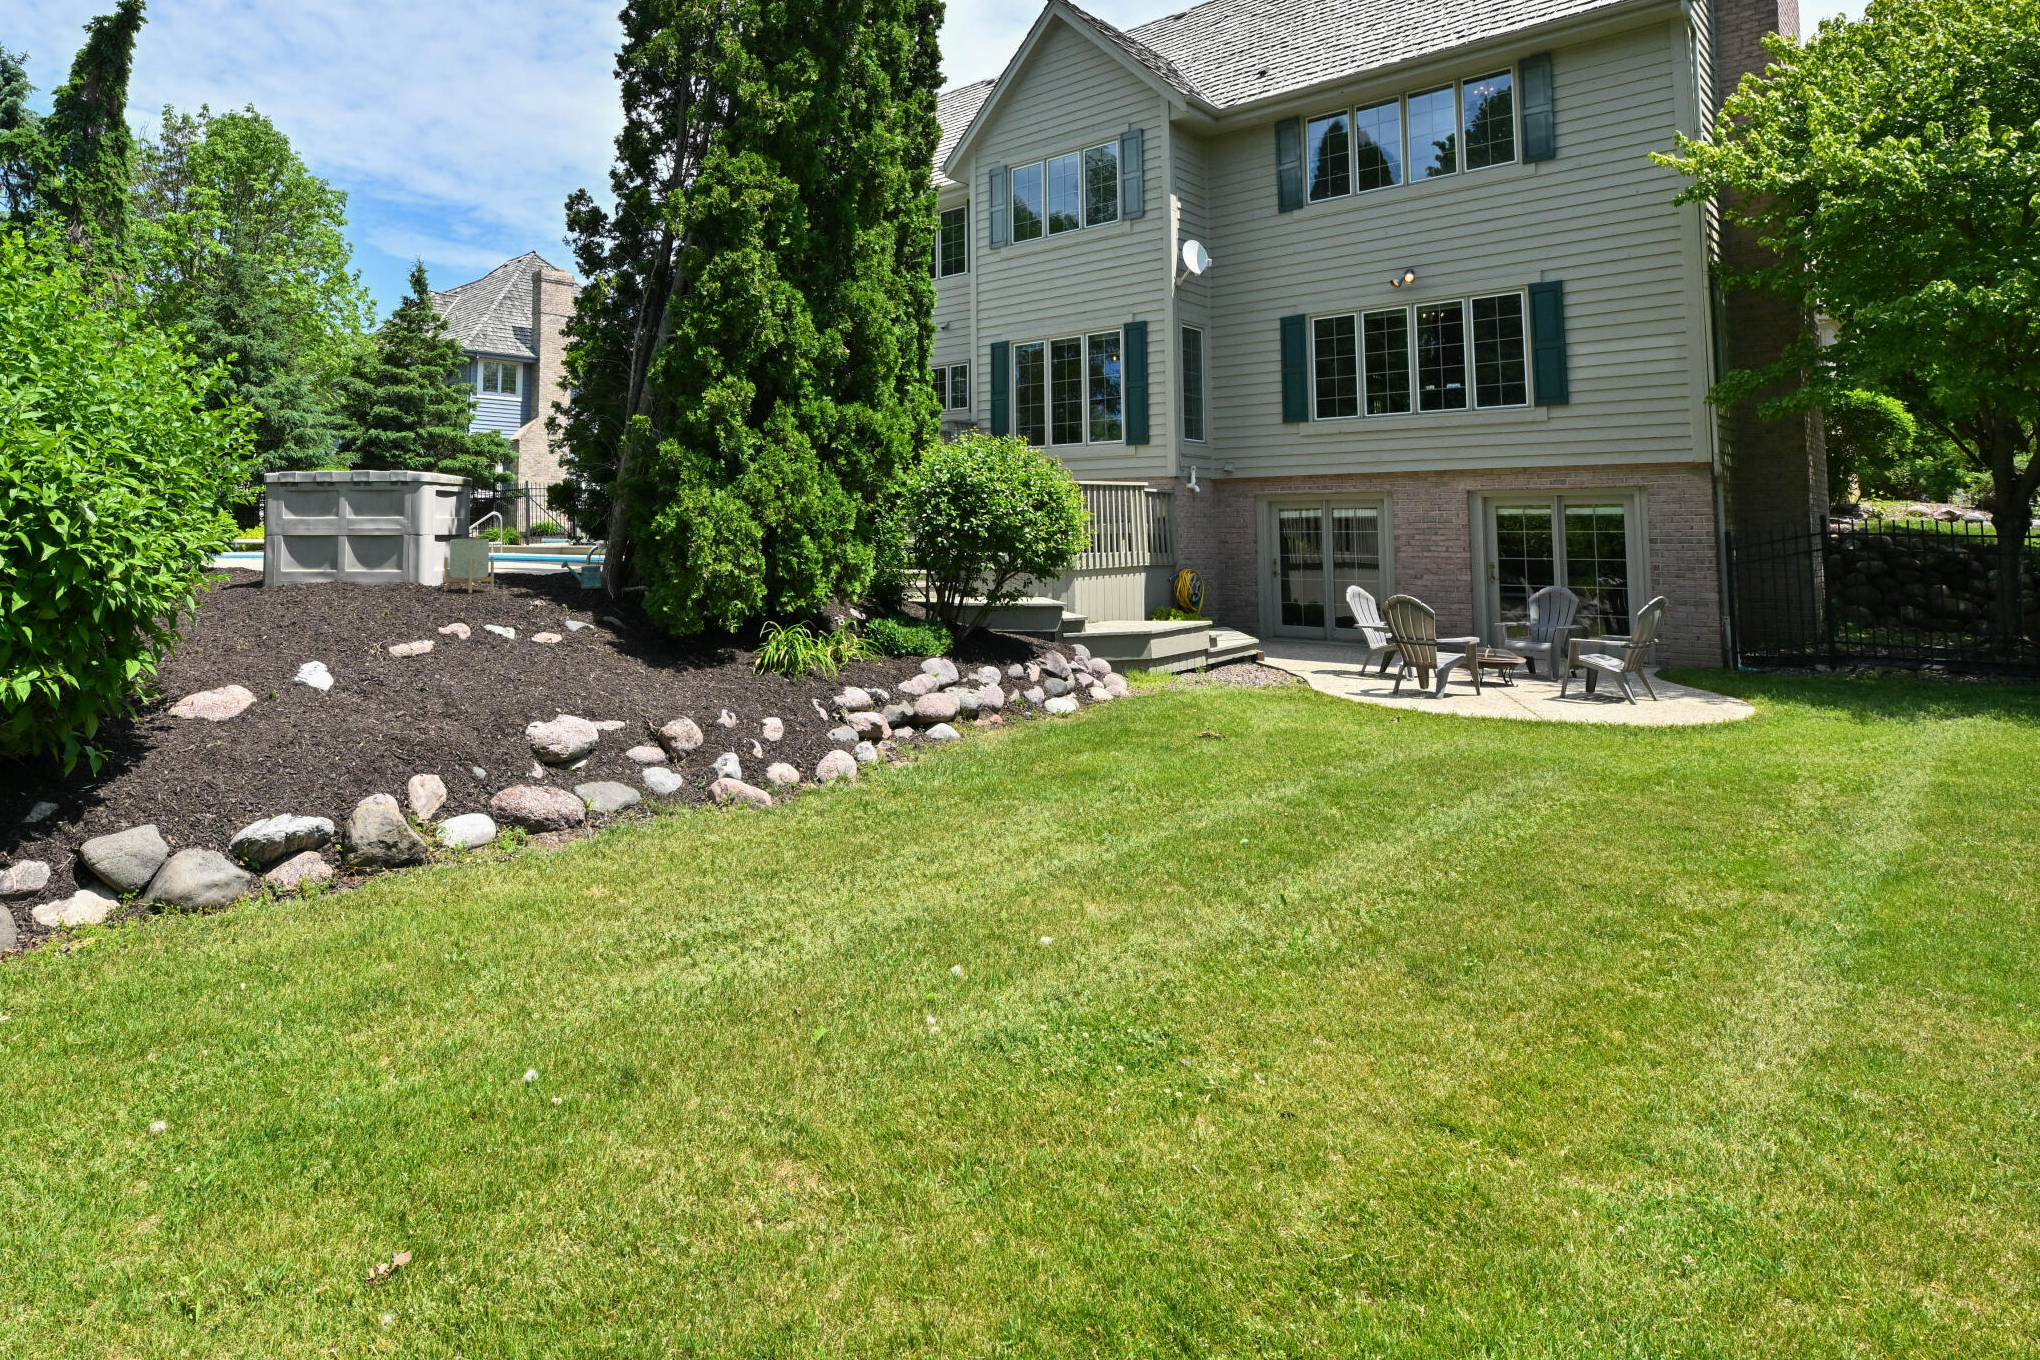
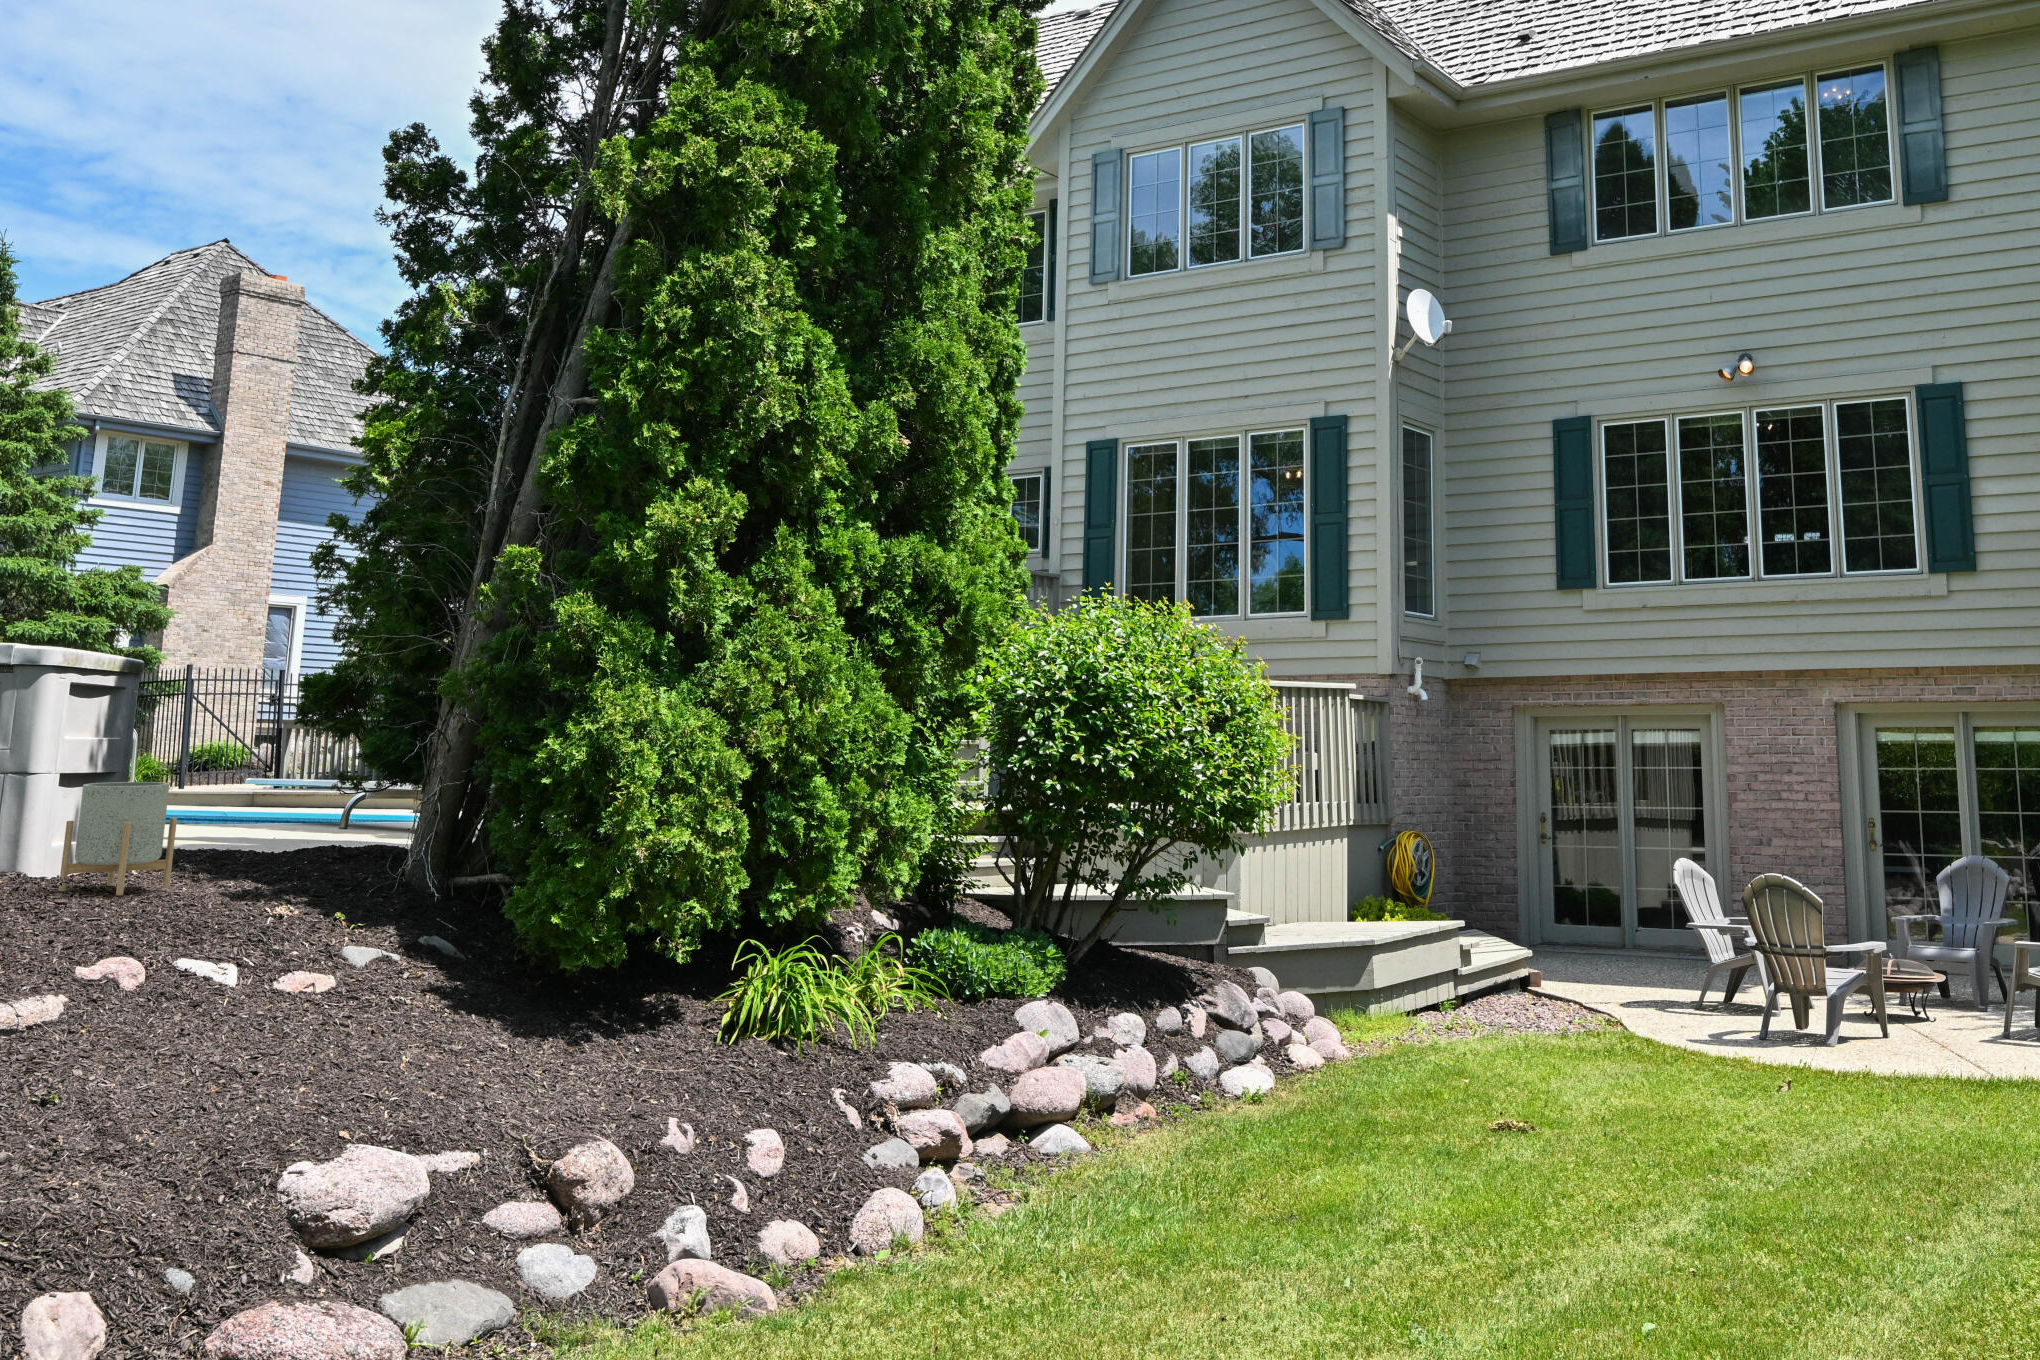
watering can: present [561,560,602,589] -> none [314,823,411,881]

